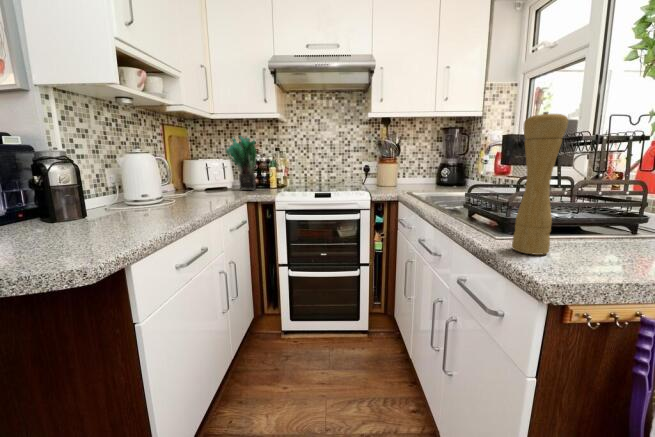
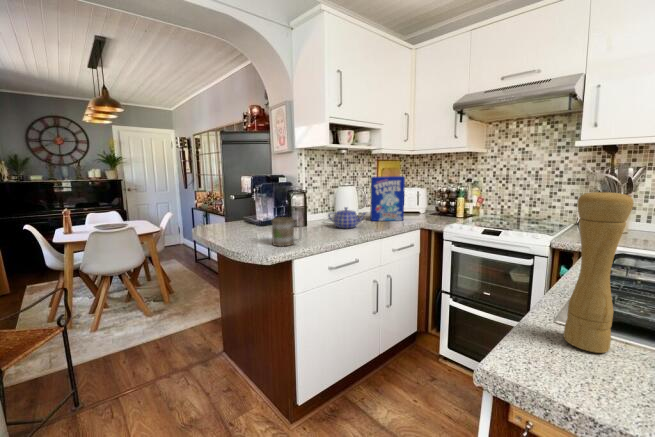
potted plant: present [226,136,256,190] -> none [415,169,446,217]
cereal box: none [173,140,223,200] -> present [370,176,405,221]
teapot: none [123,181,189,211] -> present [328,207,366,228]
mug: none [39,195,117,249] -> present [271,217,302,246]

